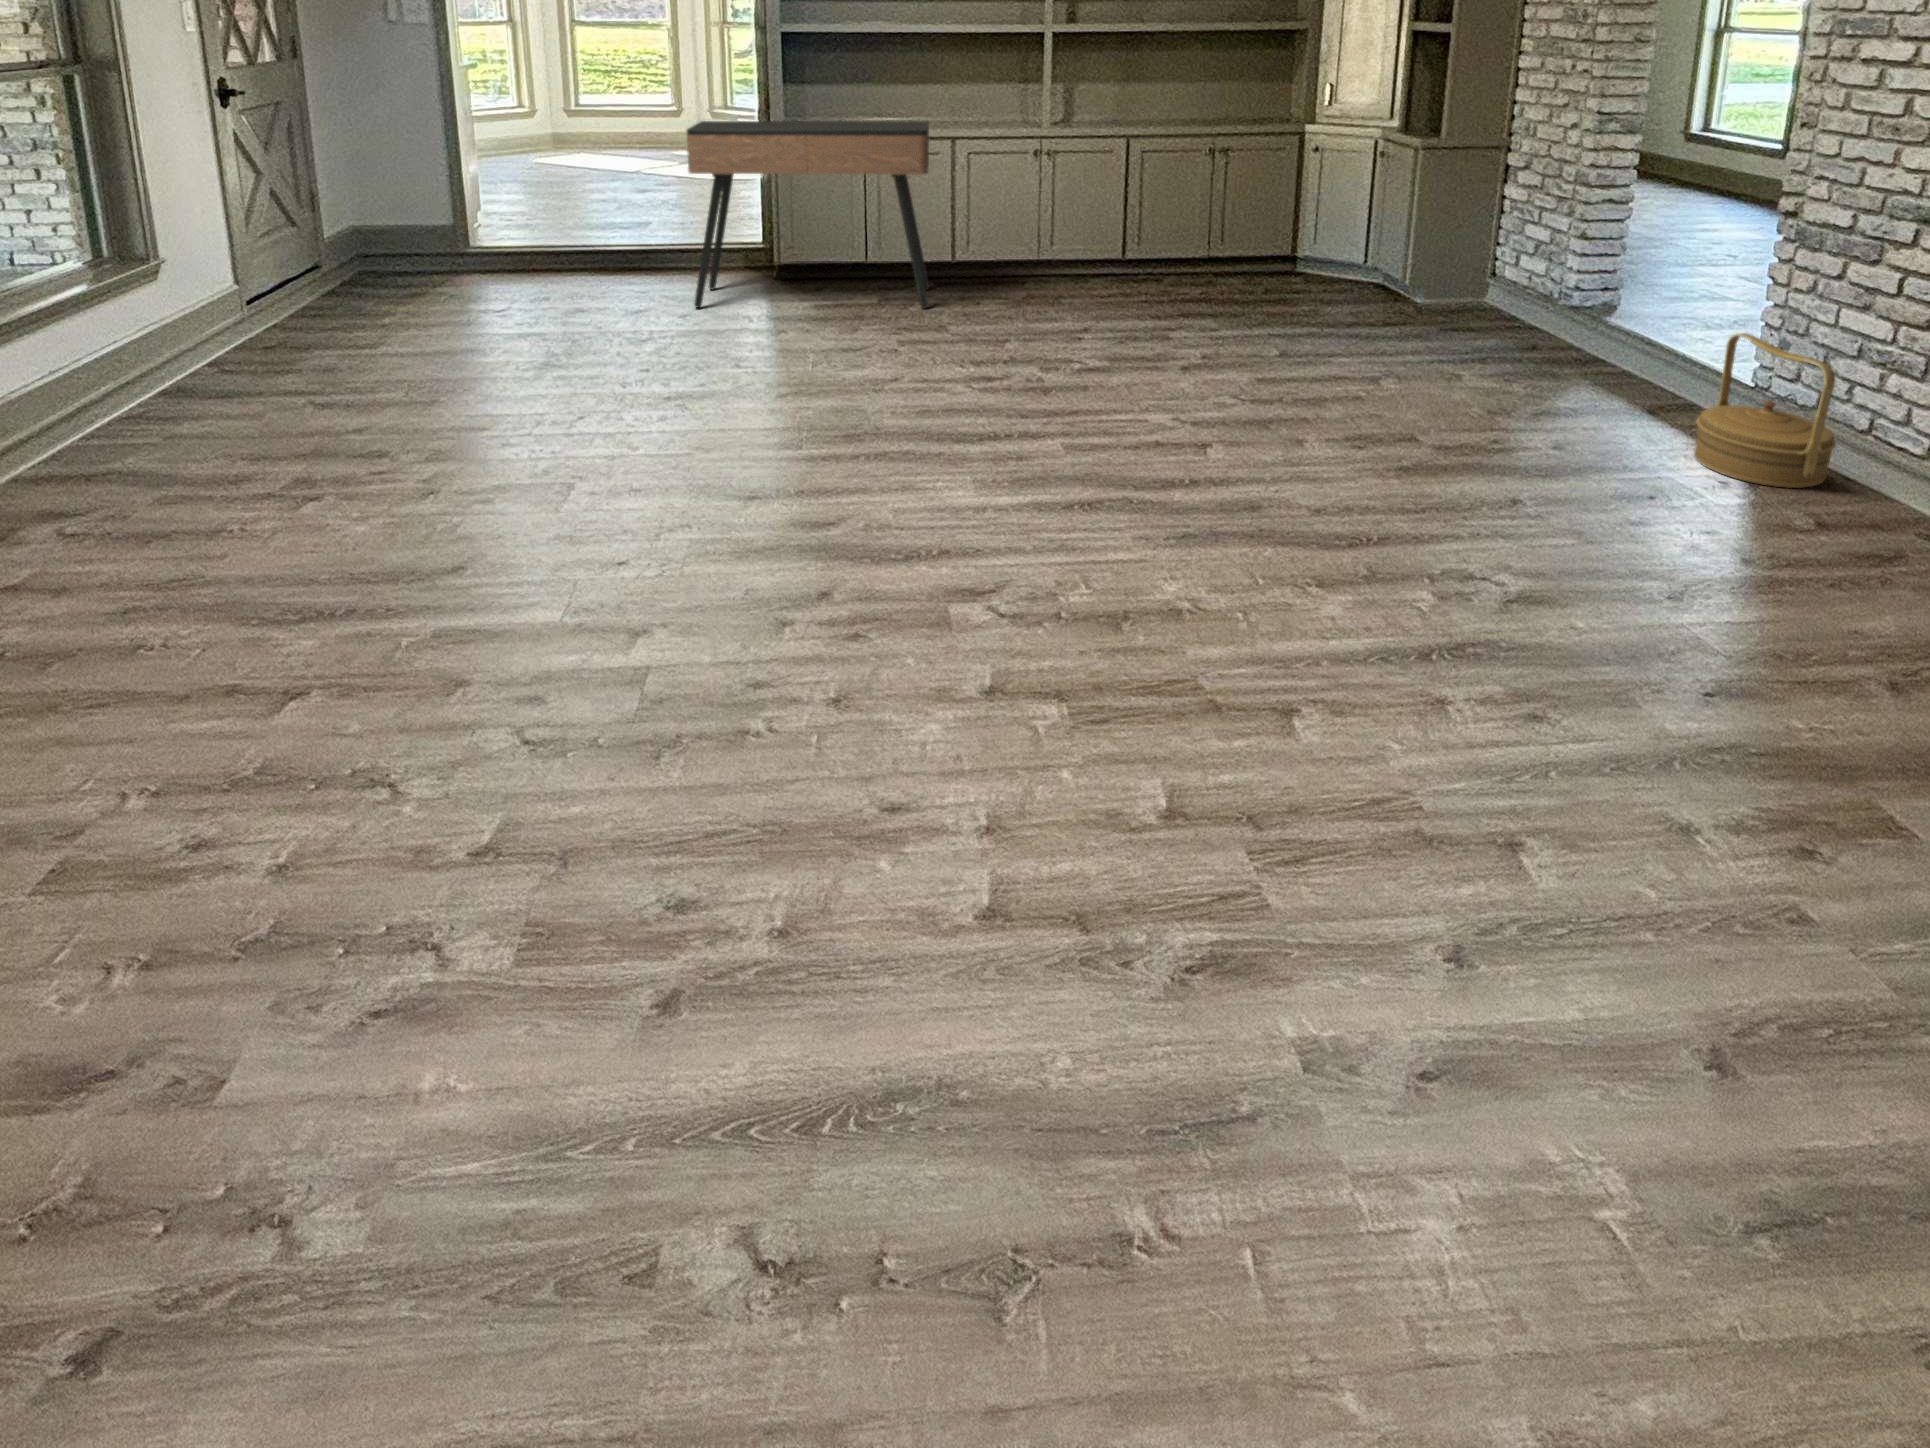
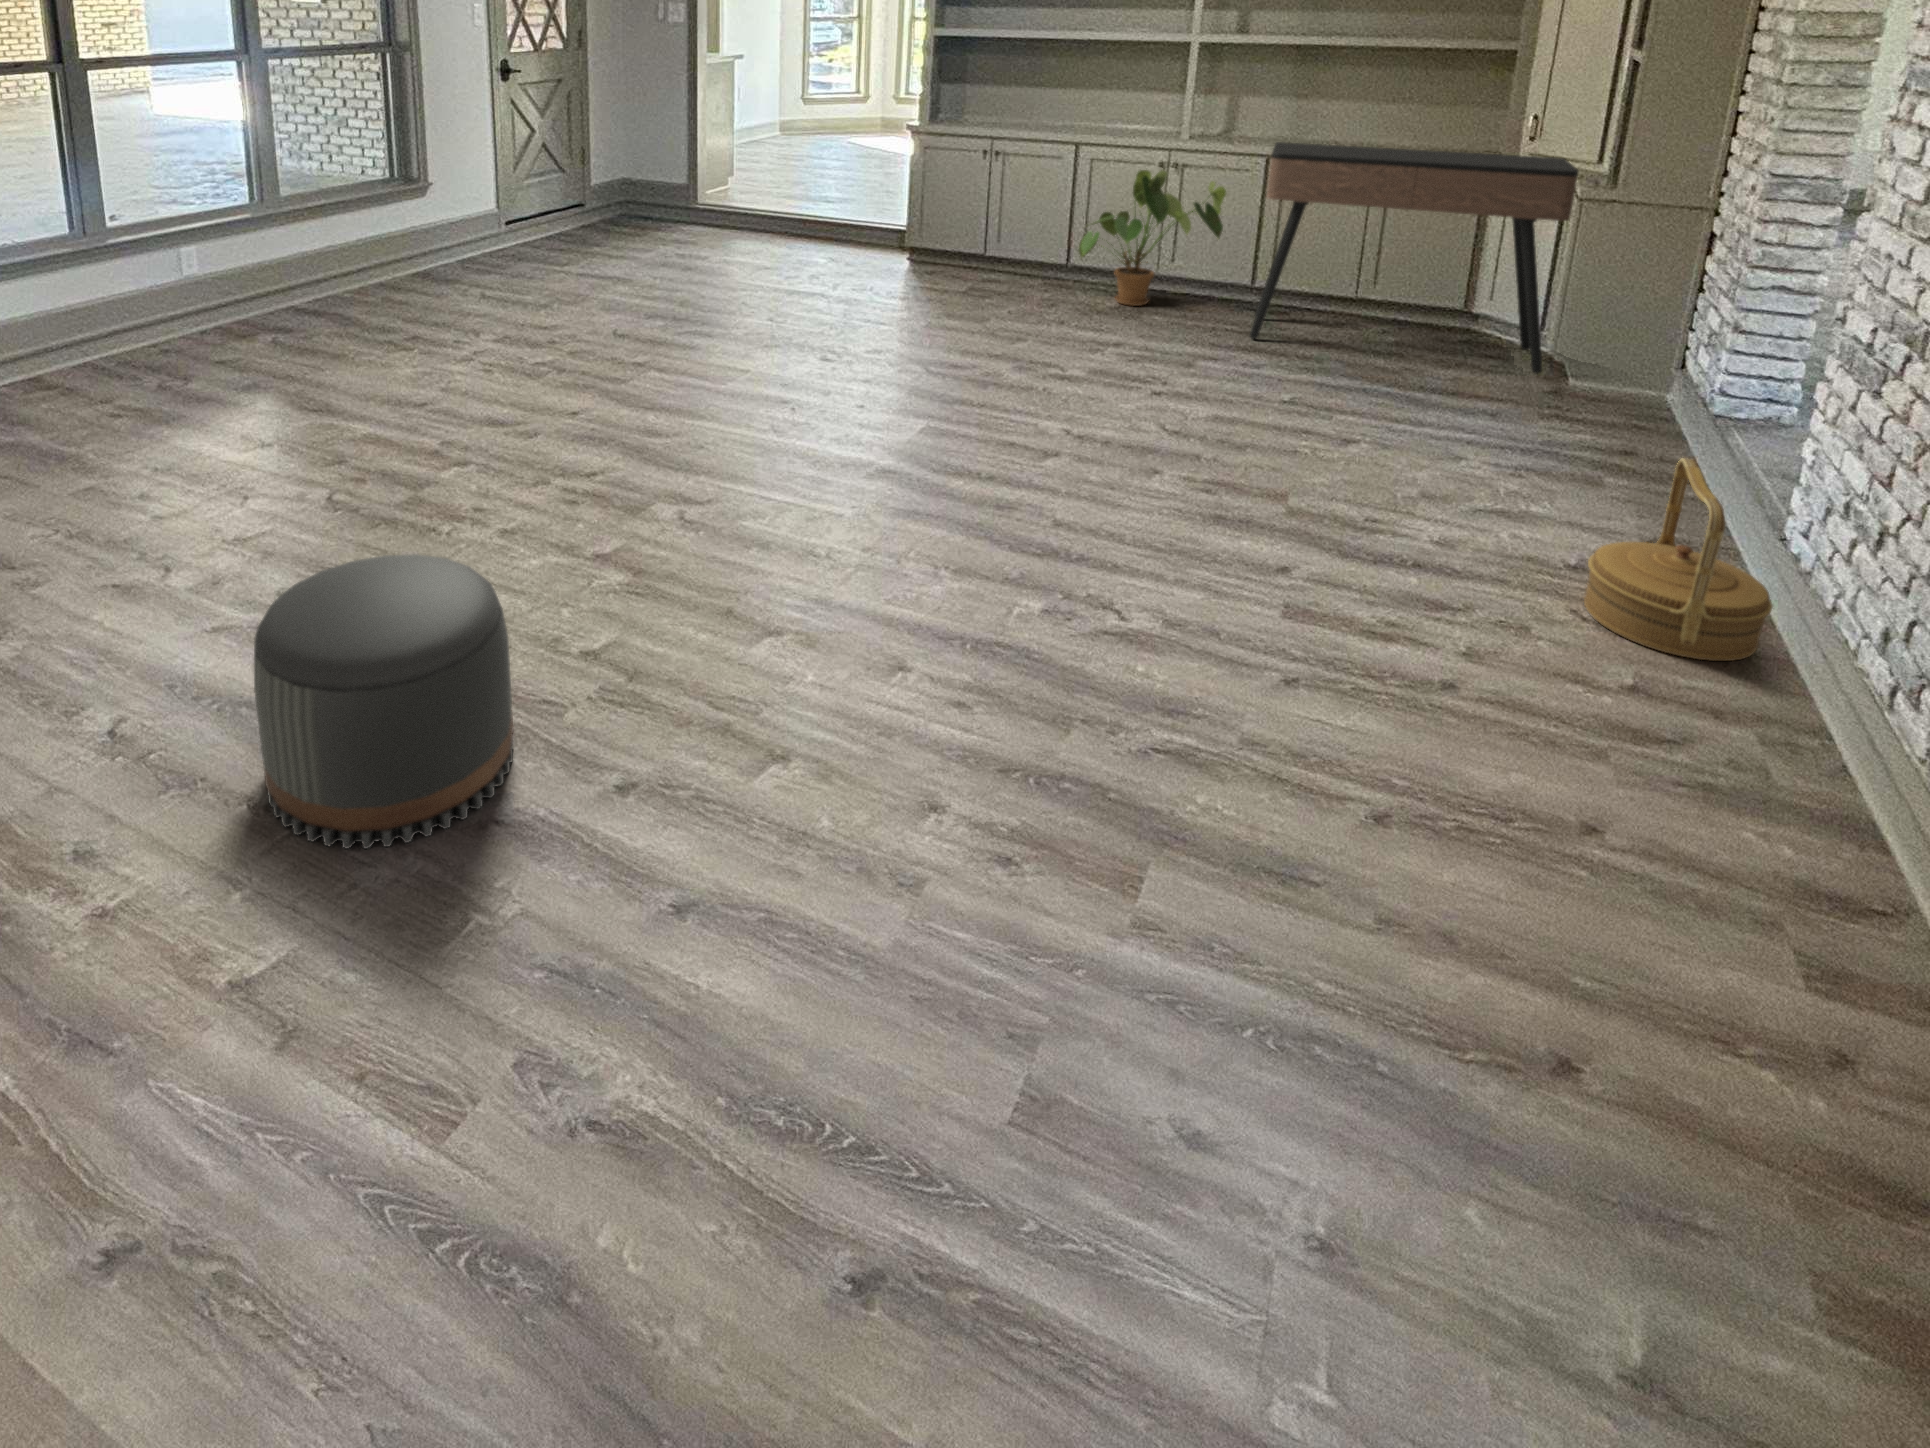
console table: present [687,121,929,309] -> present [1250,142,1578,374]
house plant: none [997,157,1137,293] -> present [1078,170,1226,306]
pouf: none [1005,750,1398,1272] -> present [254,554,513,849]

